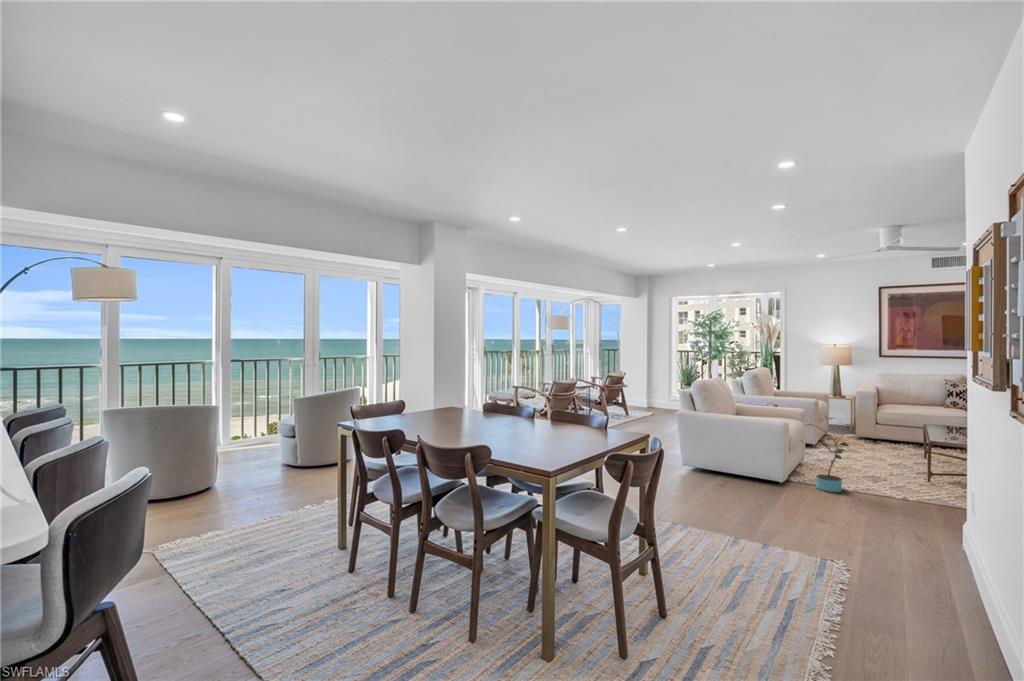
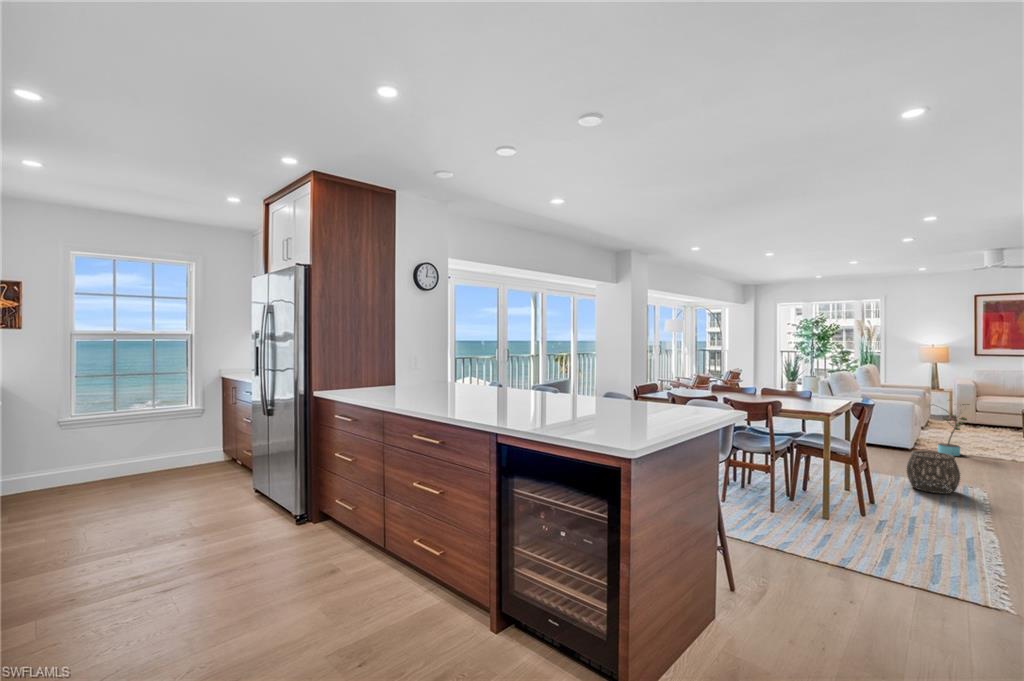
woven basket: none [745,504,814,574] -> present [907,451,960,494]

